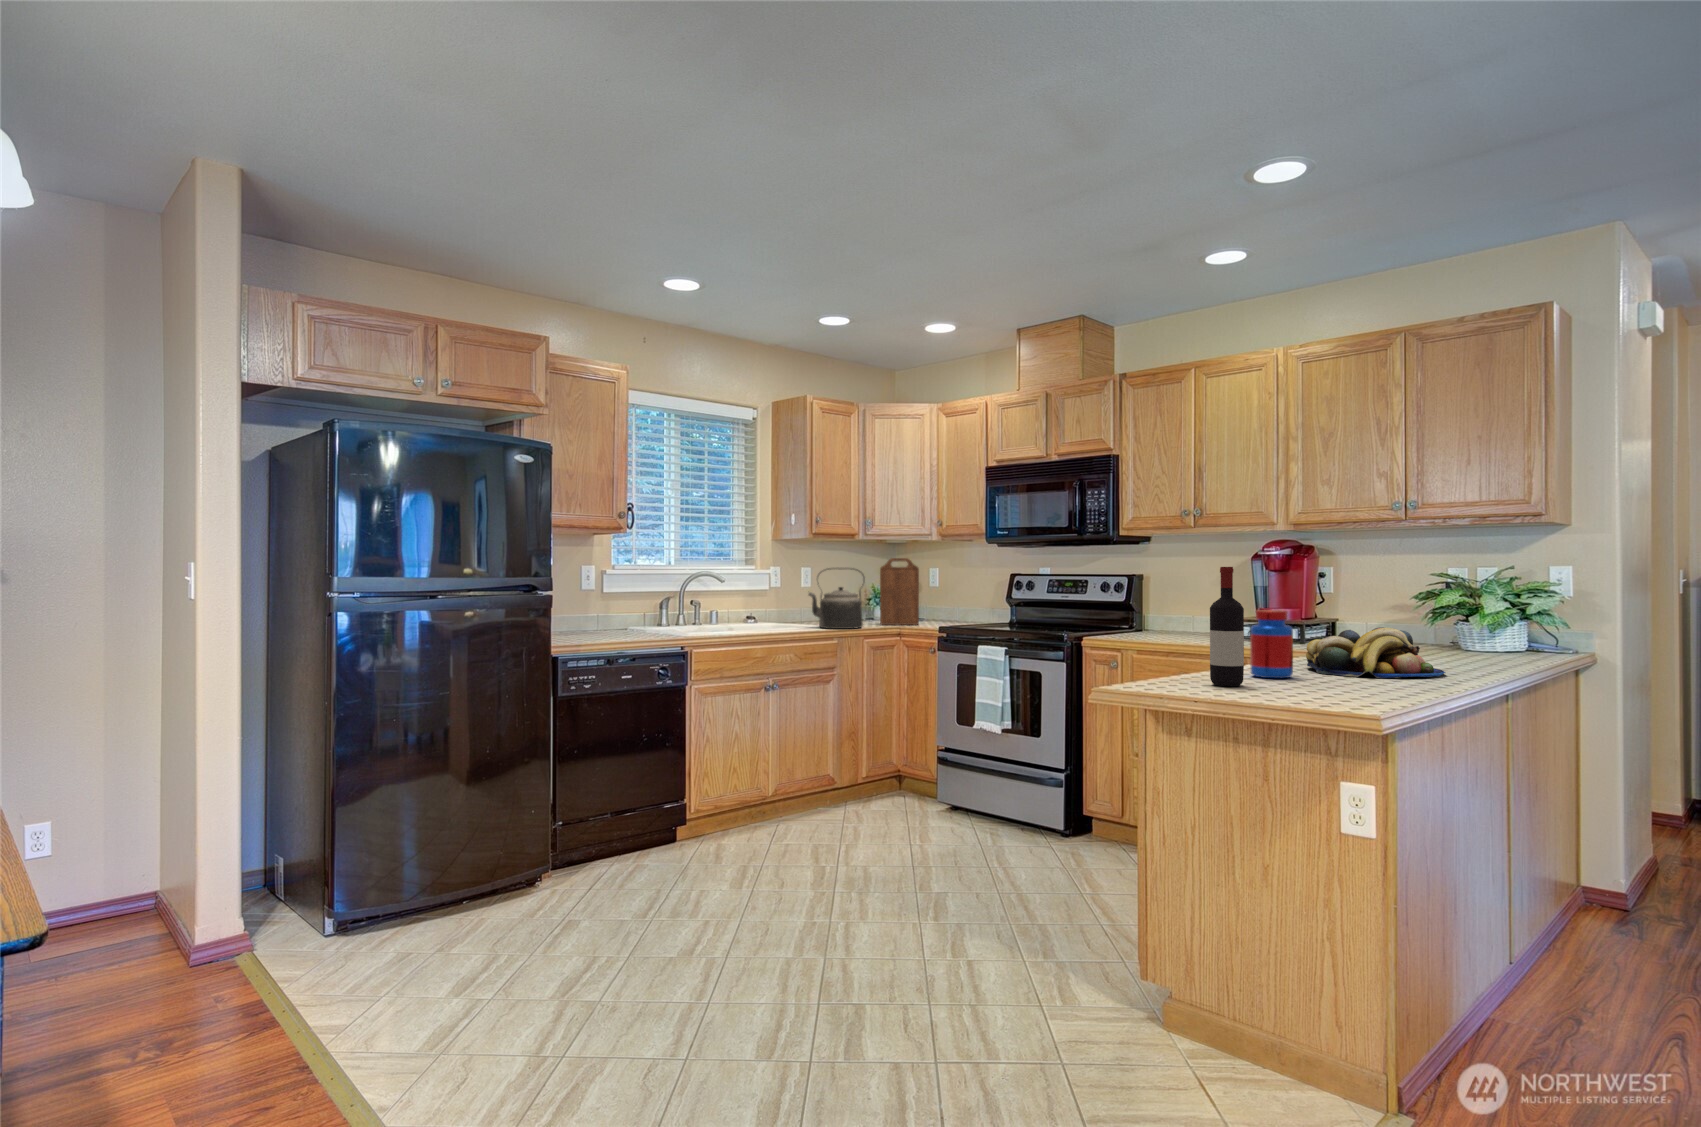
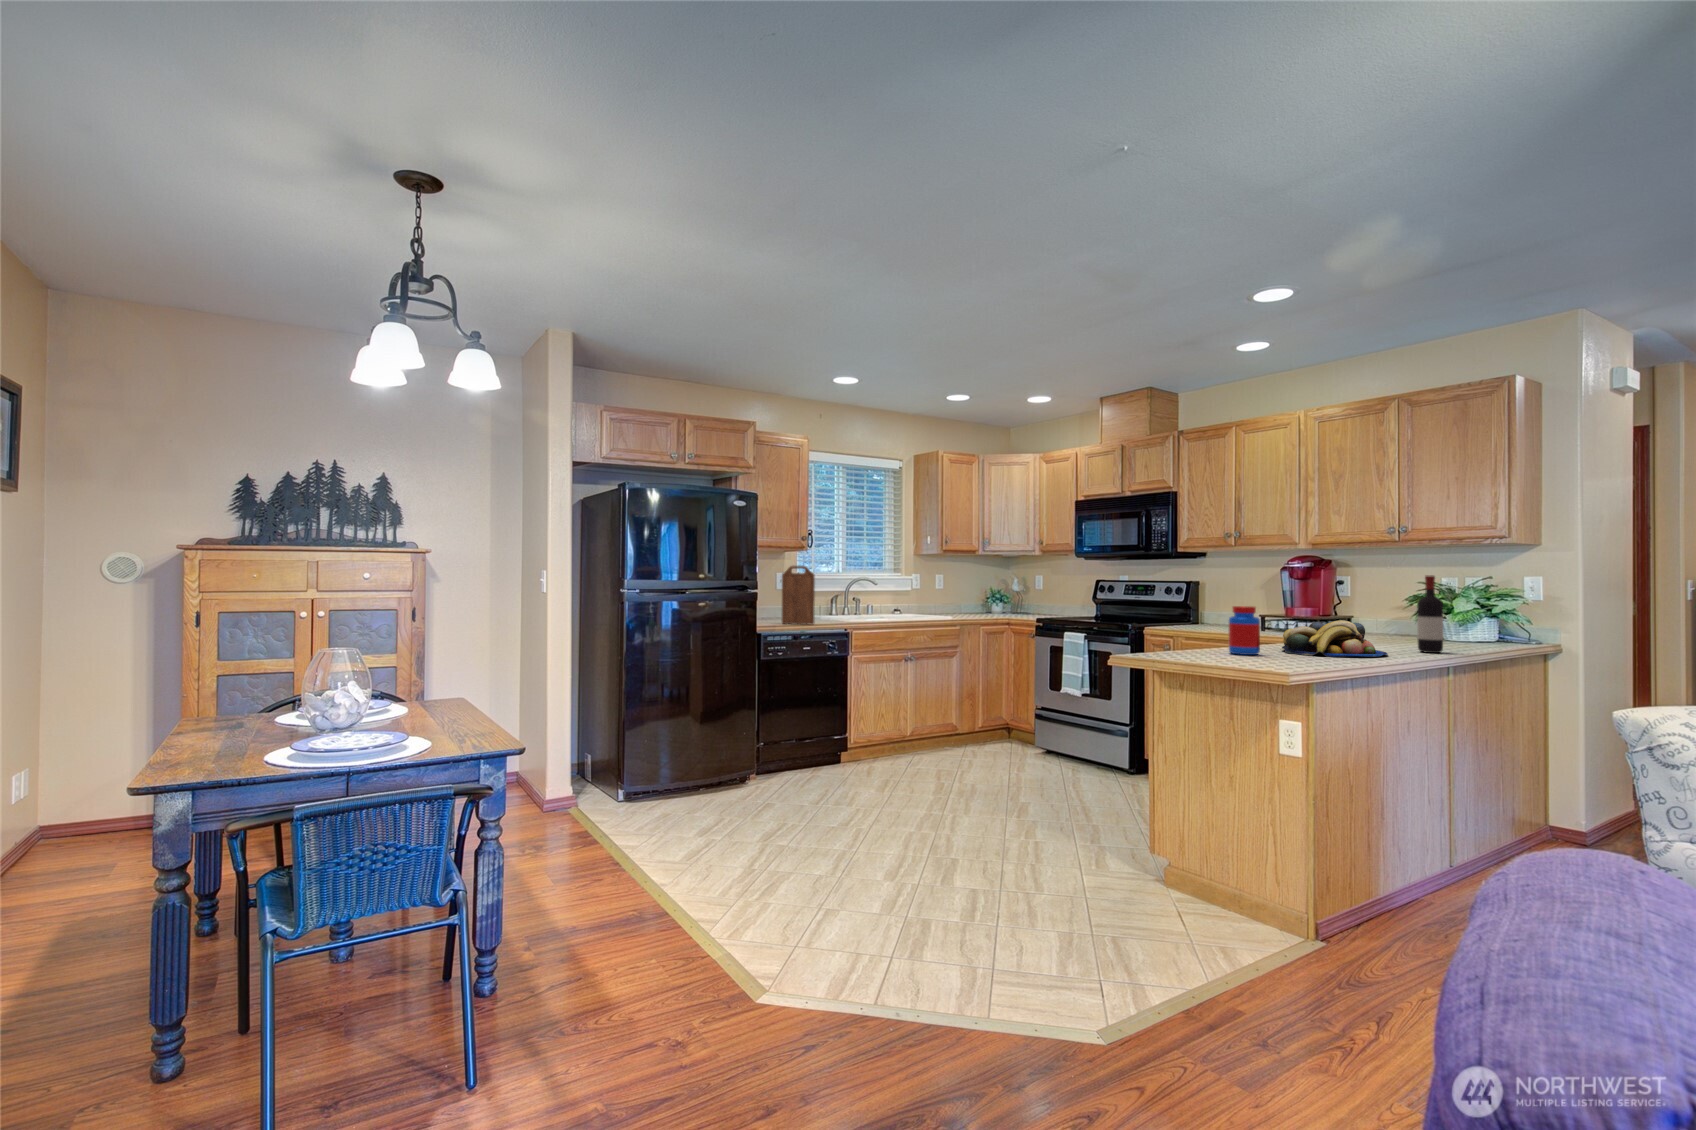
cutting board: present [880,558,919,625] -> present [782,566,815,624]
wine bottle: present [1210,567,1244,686] -> present [1417,575,1443,653]
kettle: present [809,568,865,629] -> none [937,575,980,619]

